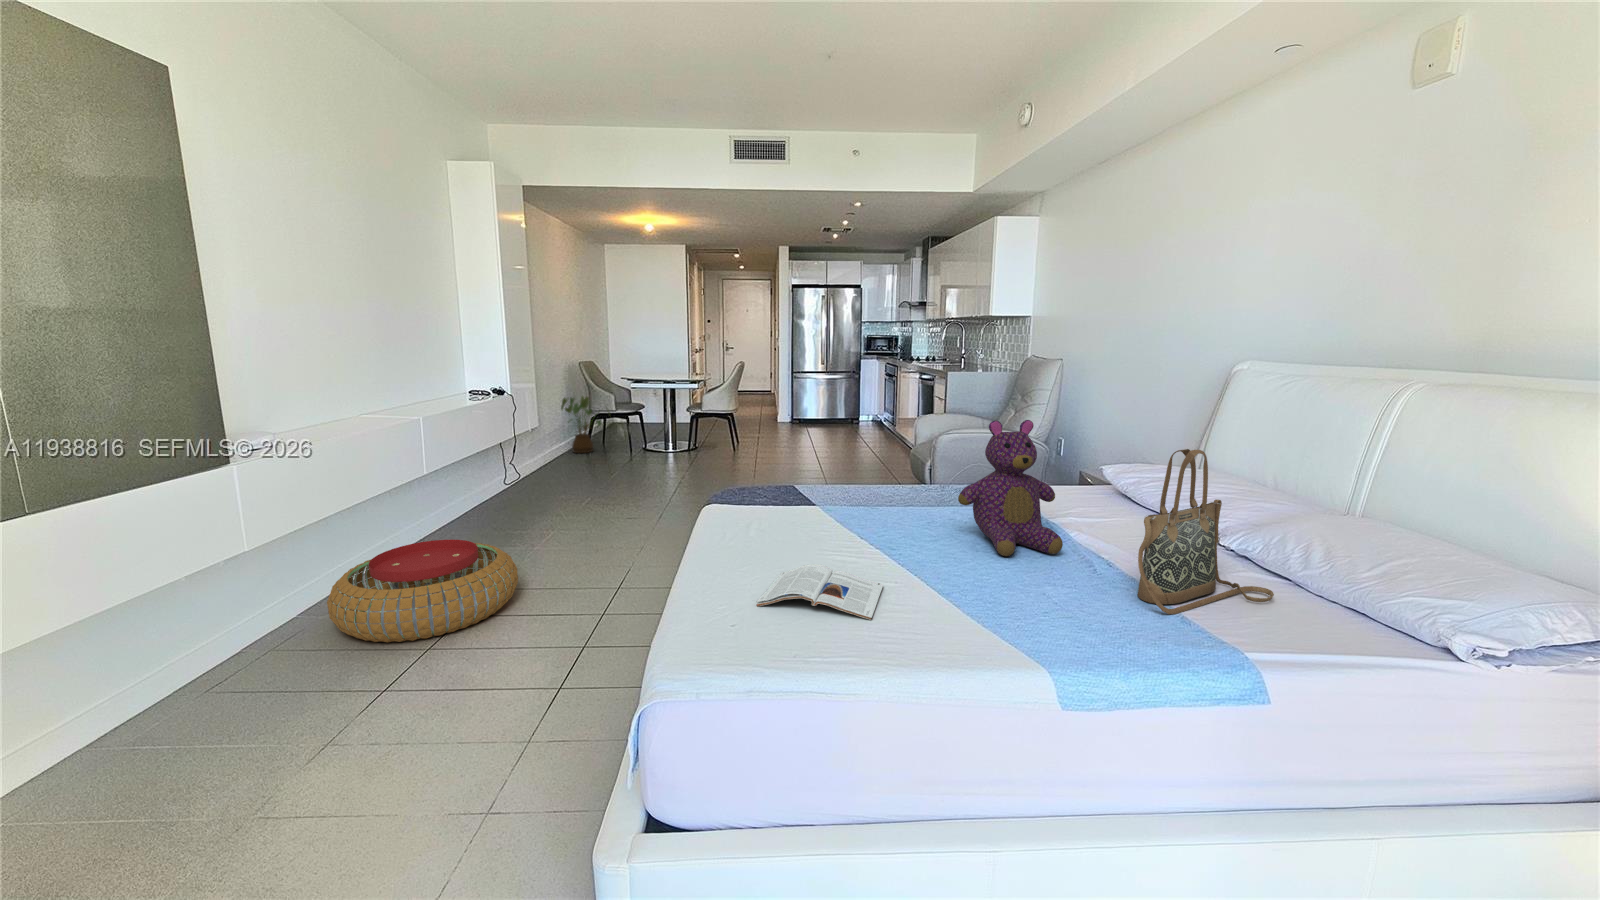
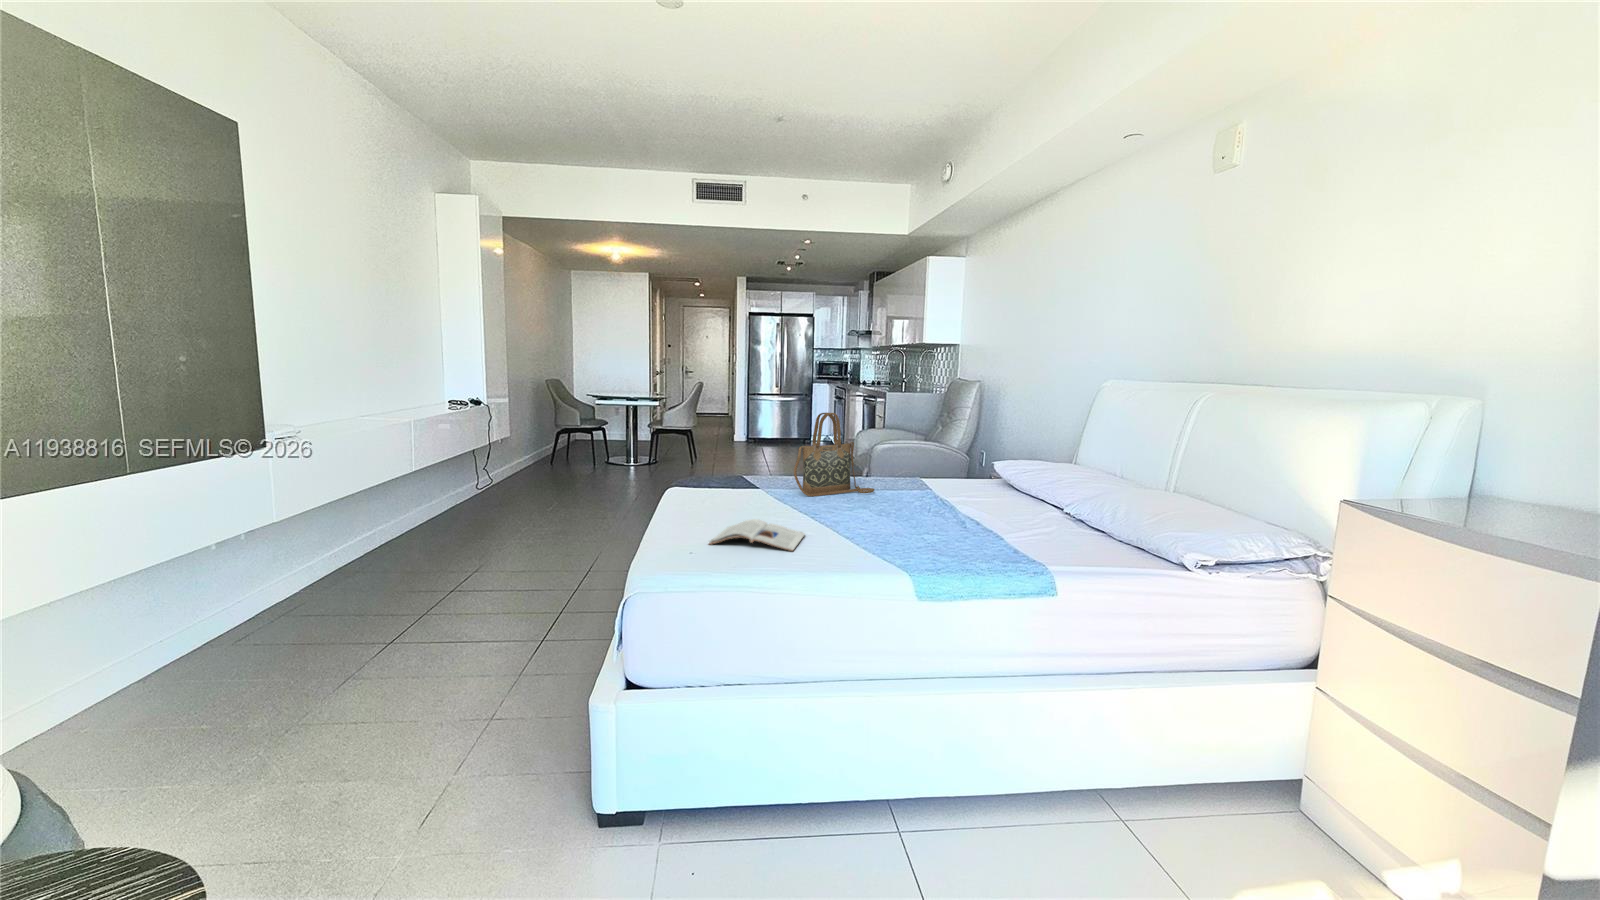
house plant: present [561,396,609,453] -> none [526,411,574,466]
teddy bear: present [958,420,1063,556] -> none [870,416,947,519]
handbag: present [1137,449,1274,614] -> present [794,413,875,497]
pouf: present [327,540,518,642] -> none [326,529,497,612]

